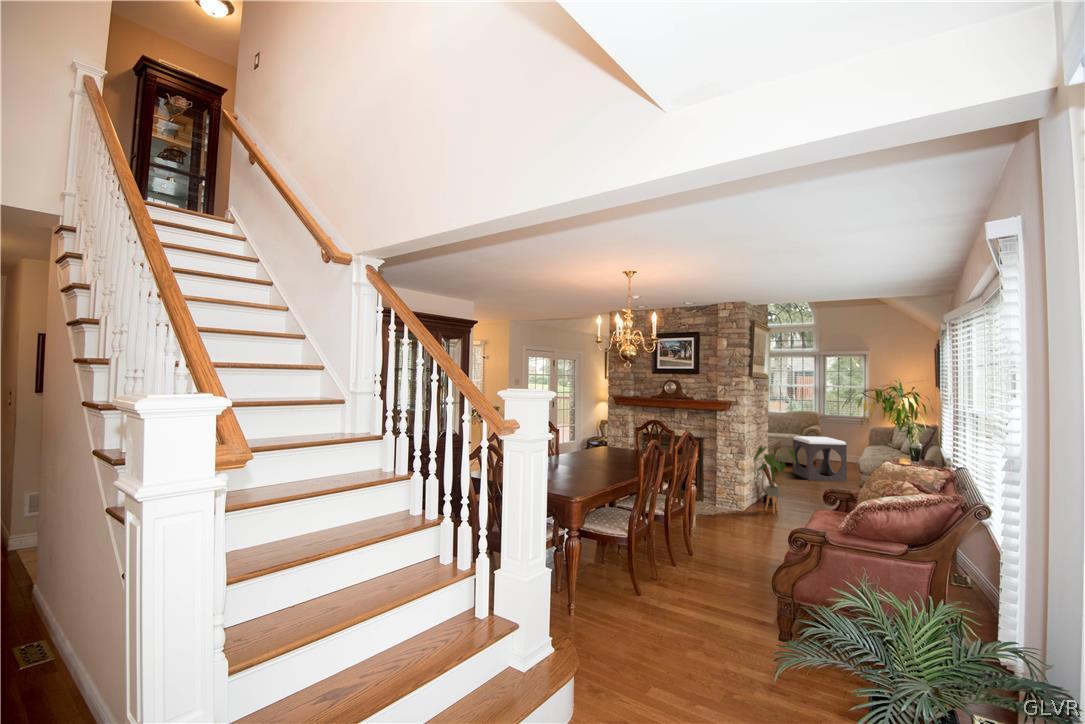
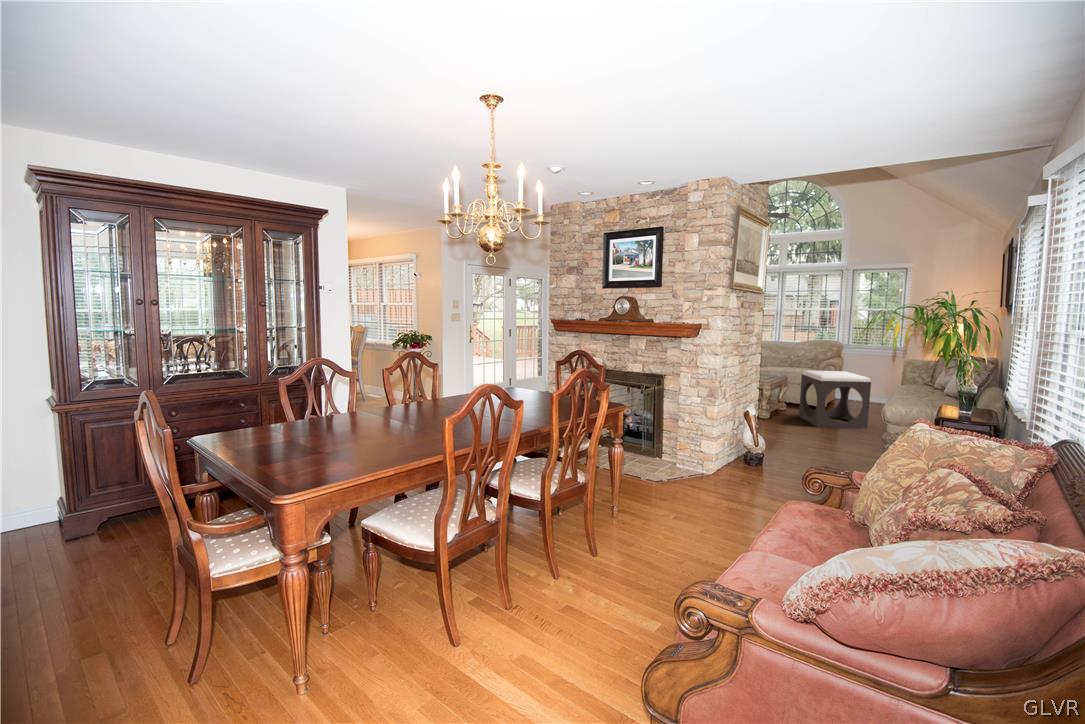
house plant: present [754,446,796,513] -> none [730,386,789,481]

